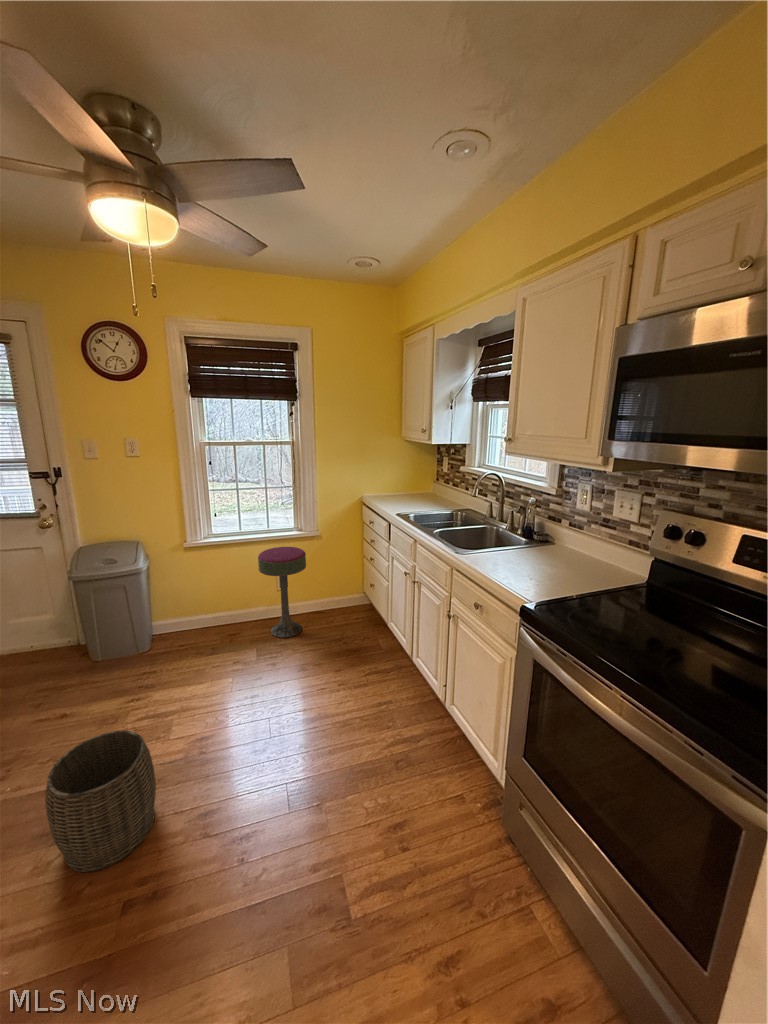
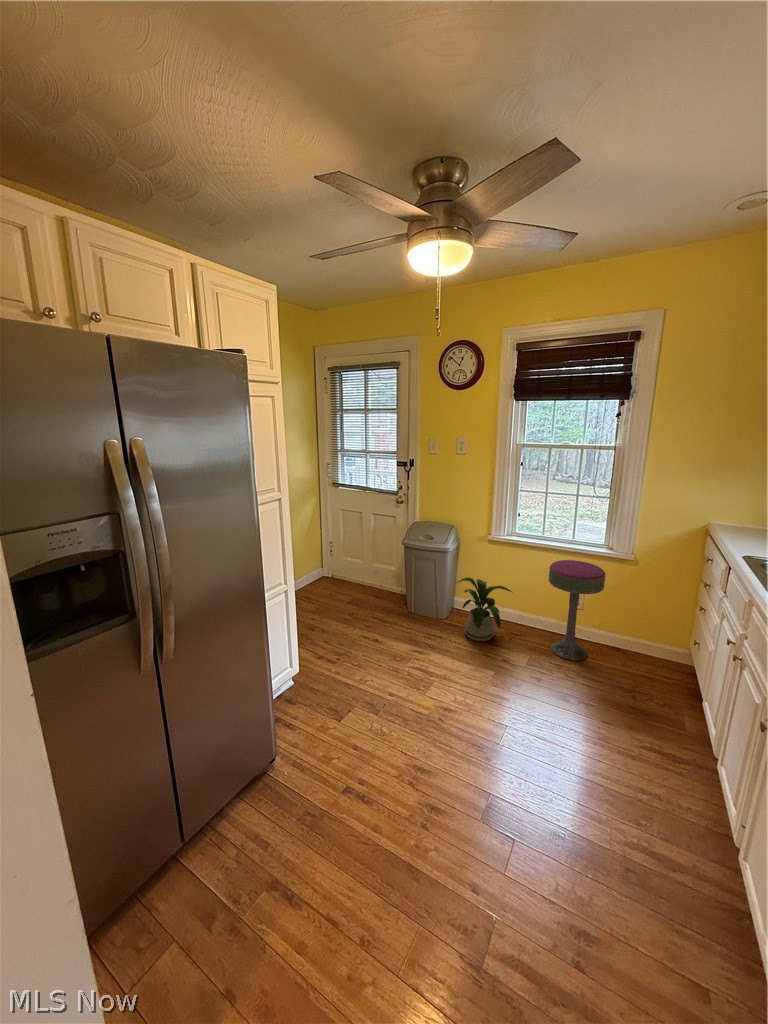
house plant: none [158,591,229,659] -> present [456,577,512,641]
woven basket: present [45,730,156,872] -> none [330,661,395,758]

